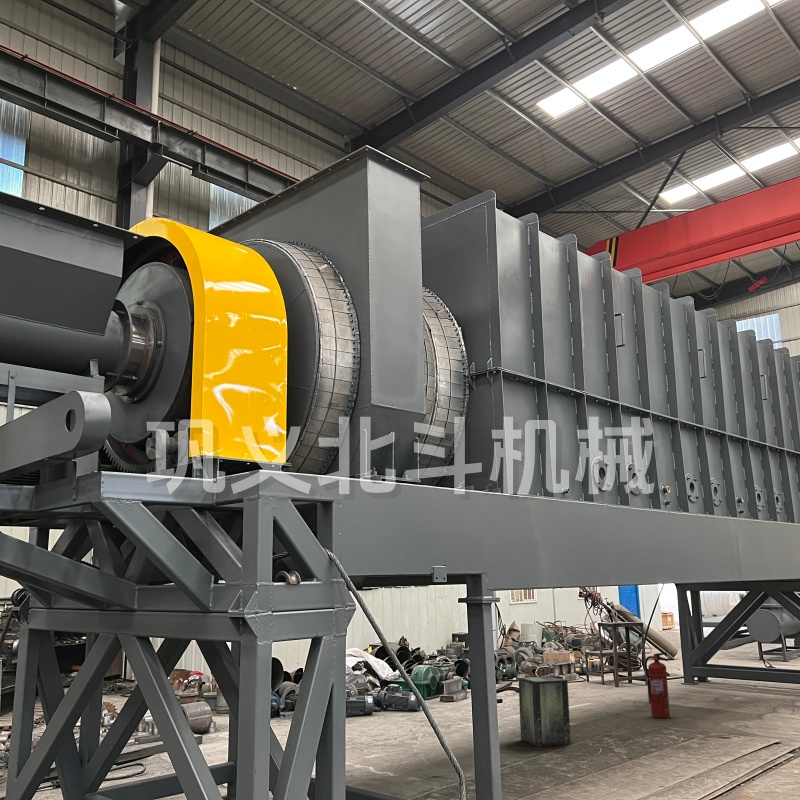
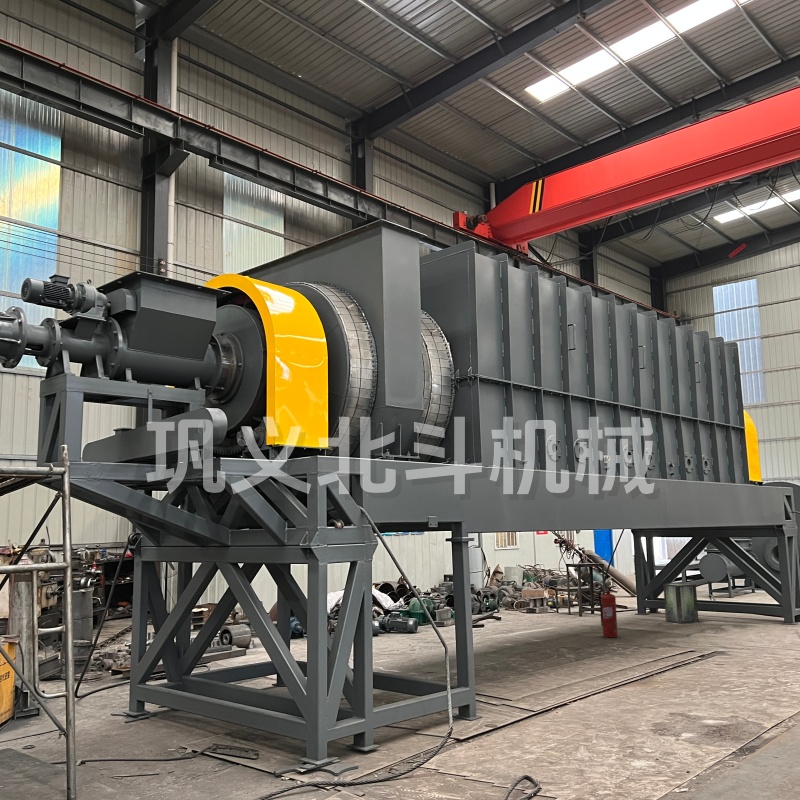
storage box: present [518,676,571,747] -> present [663,583,699,623]

